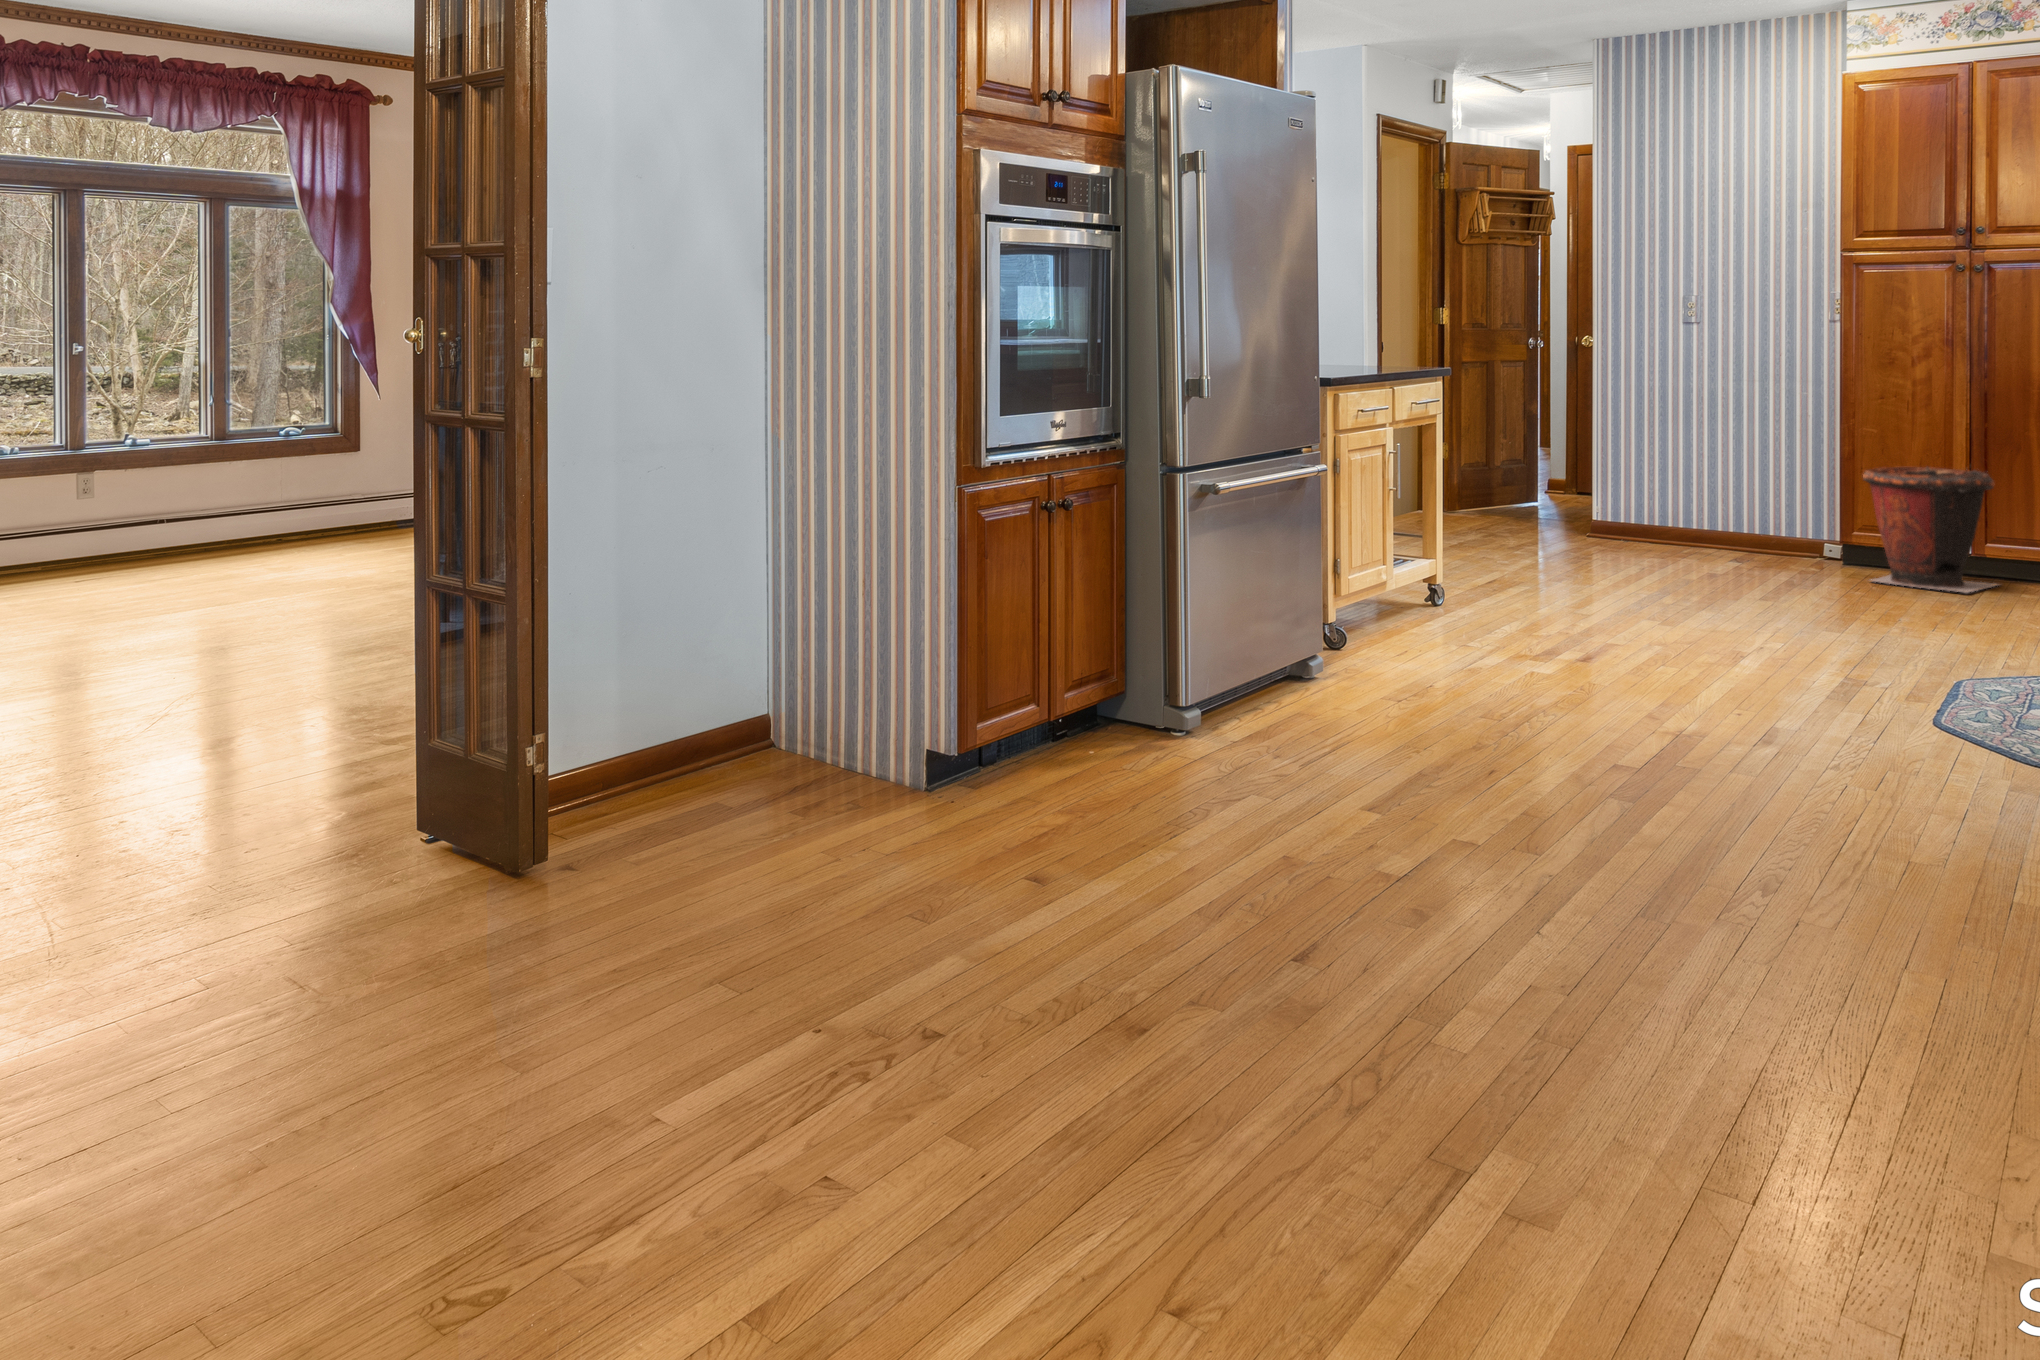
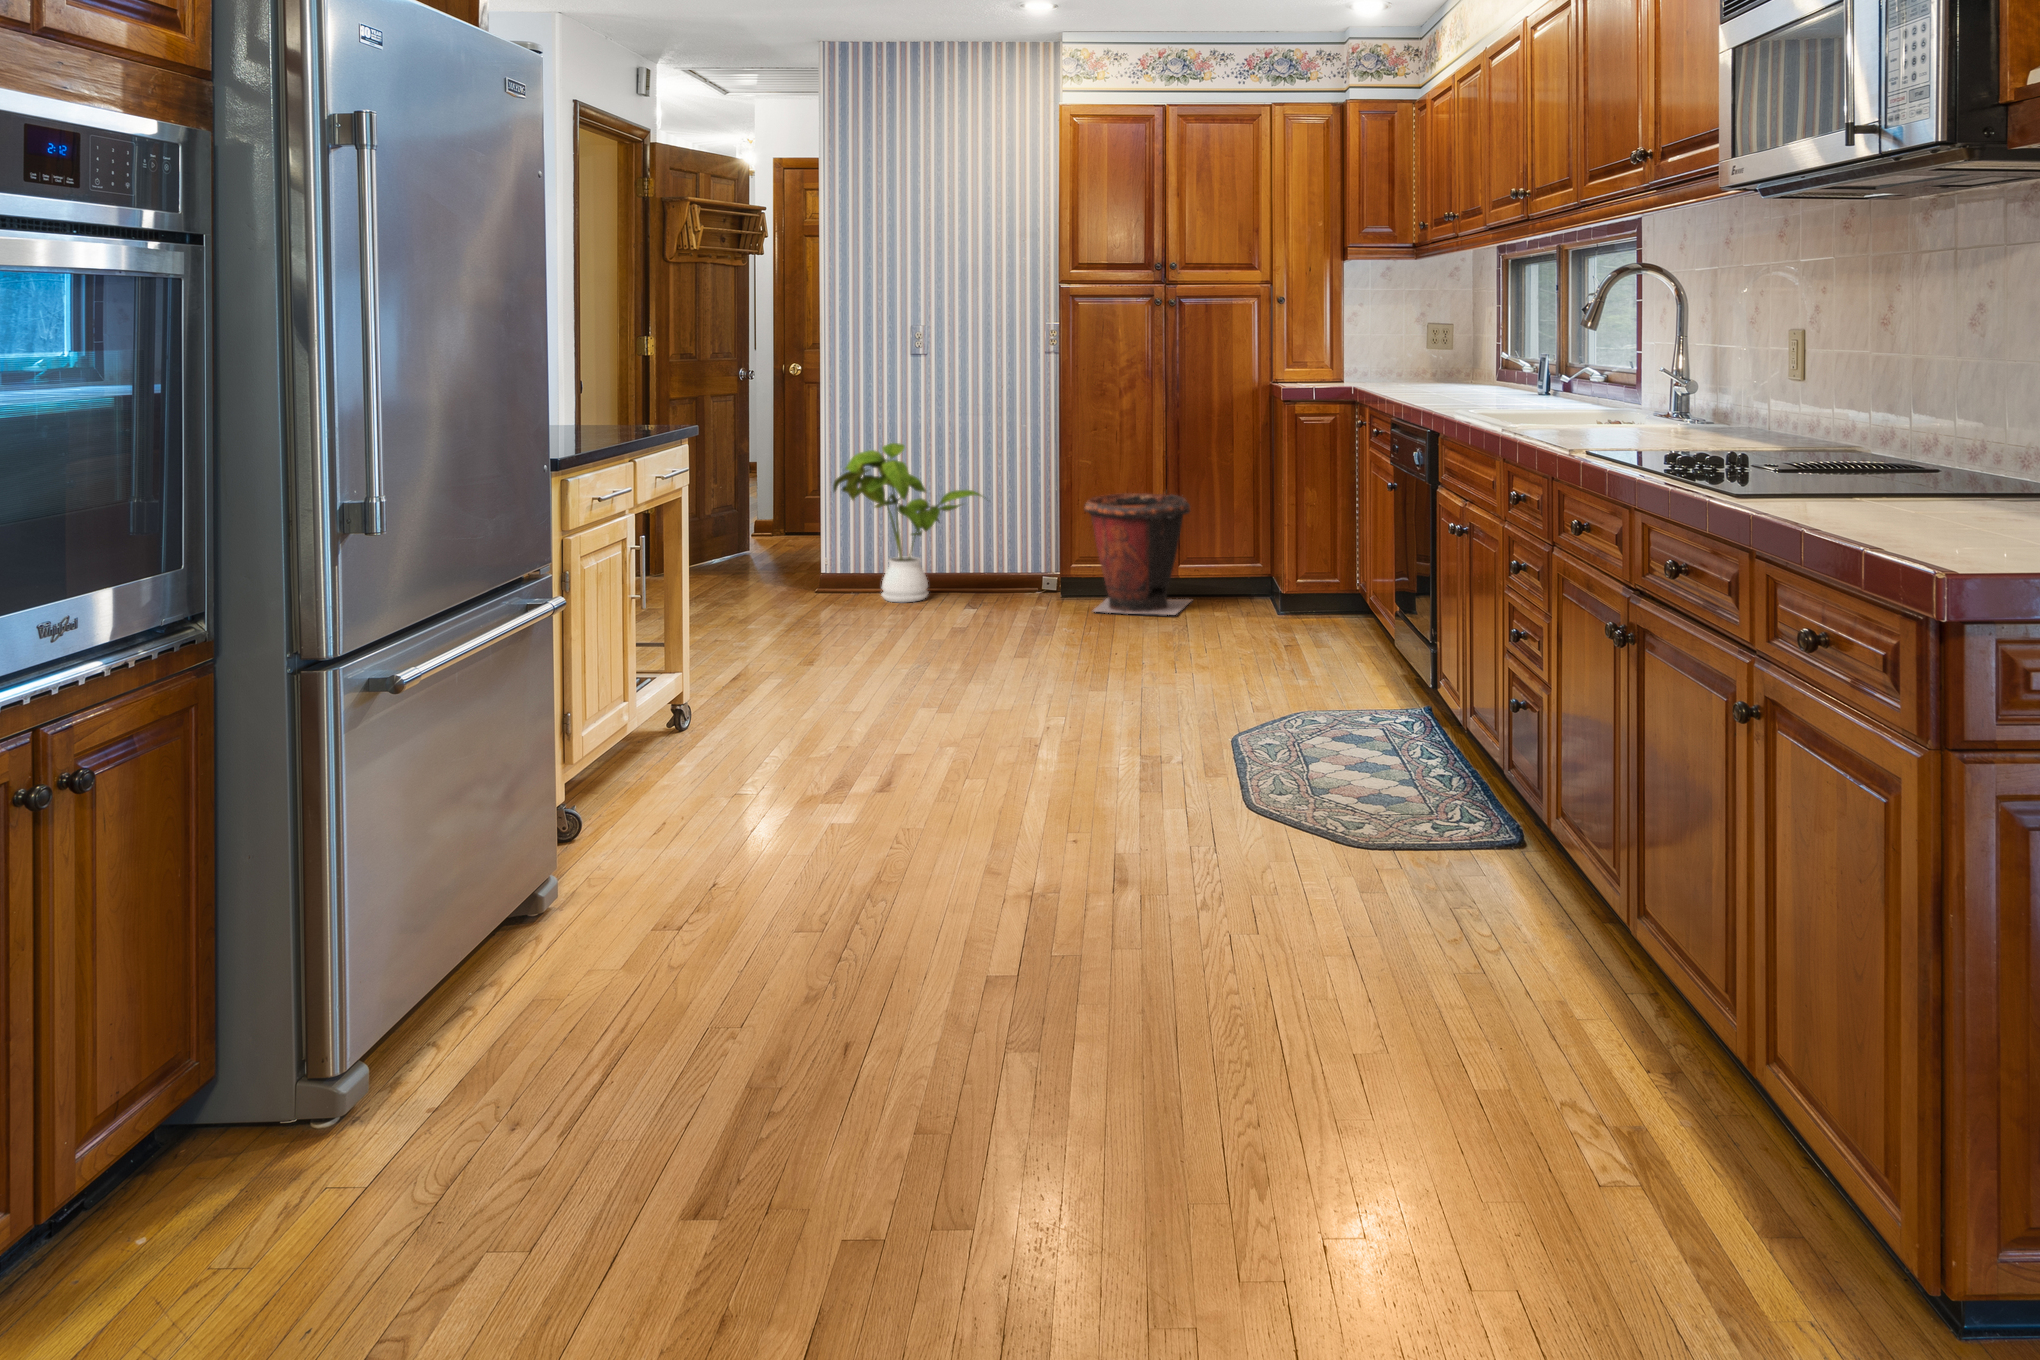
house plant: none [1599,405,1762,556] -> present [833,443,982,602]

